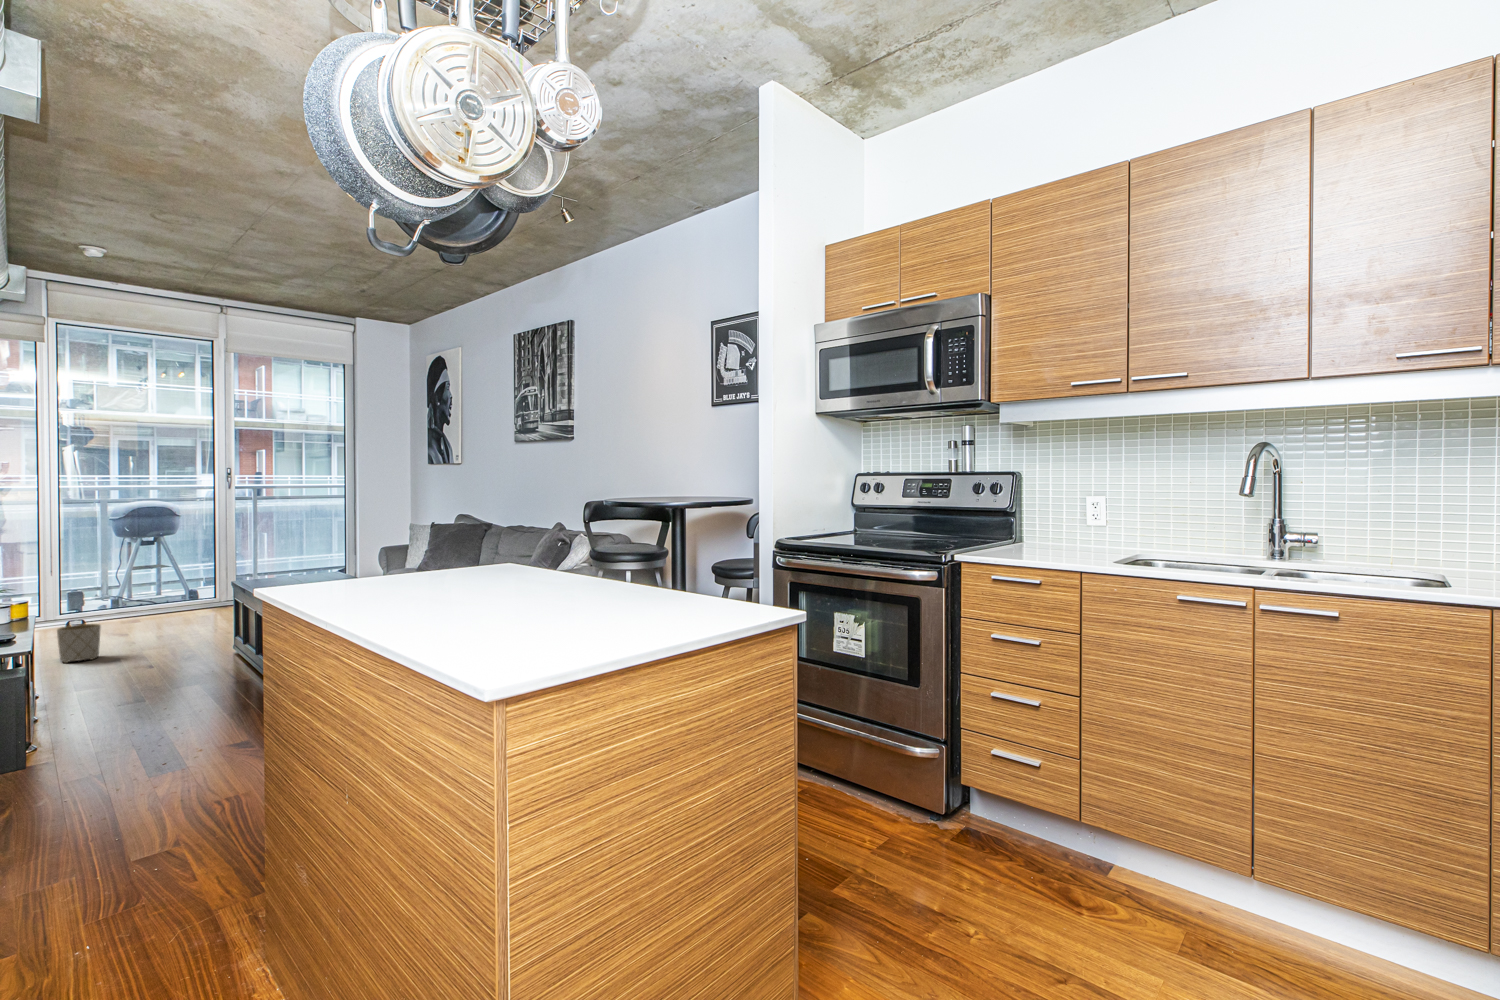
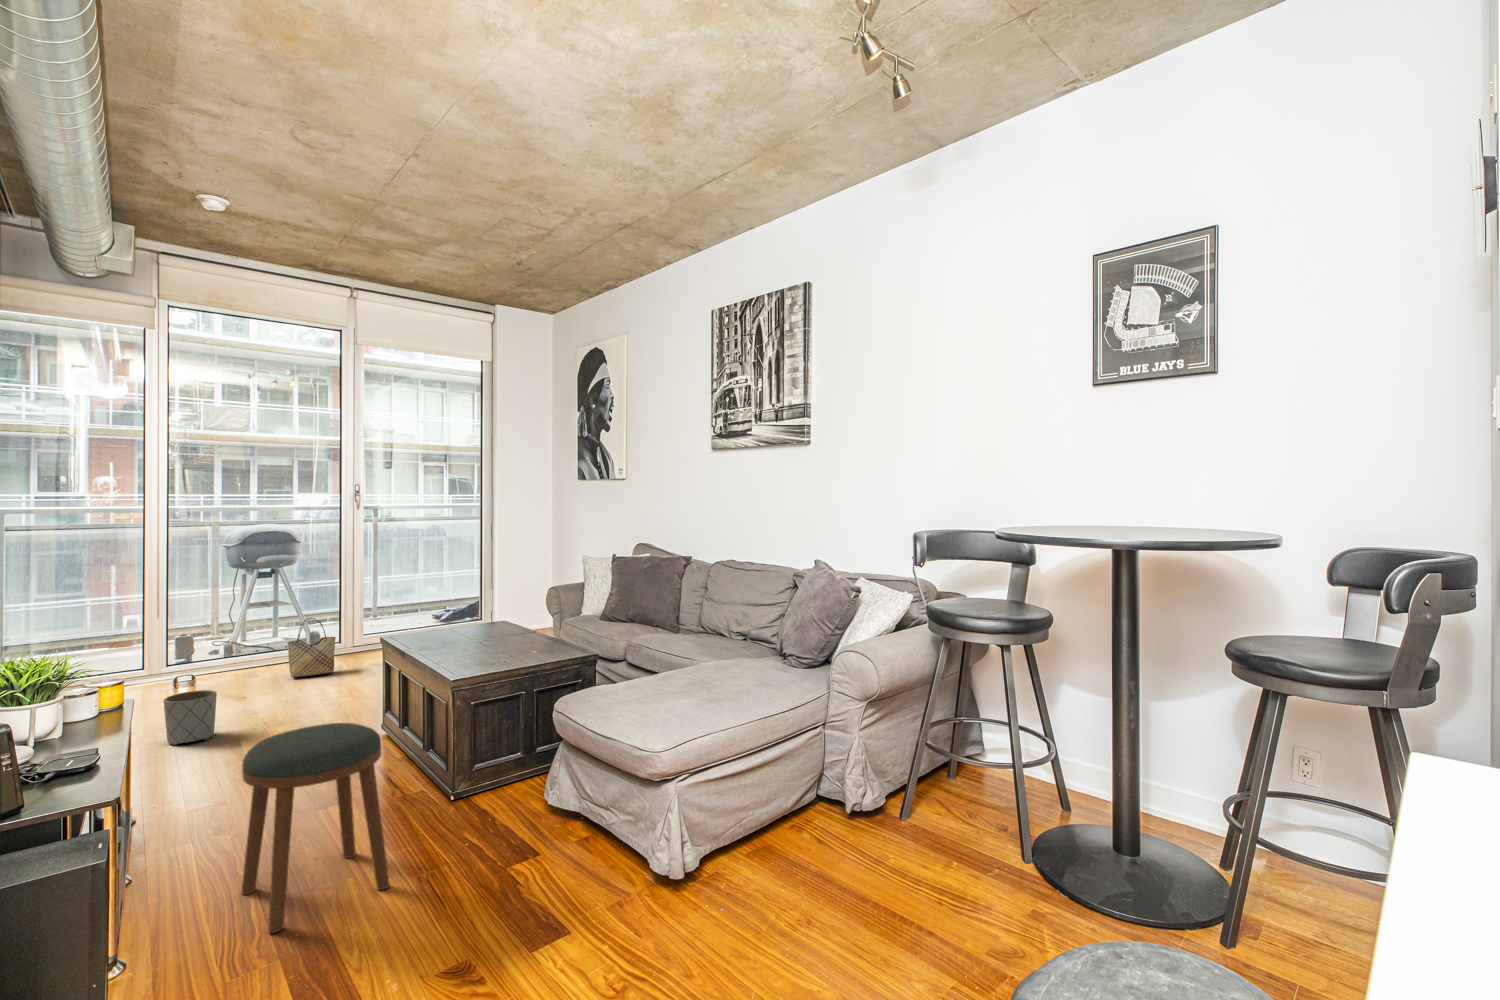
woven basket: none [167,576,210,623] -> present [287,618,336,677]
stool: none [104,624,208,745] -> present [241,723,390,933]

